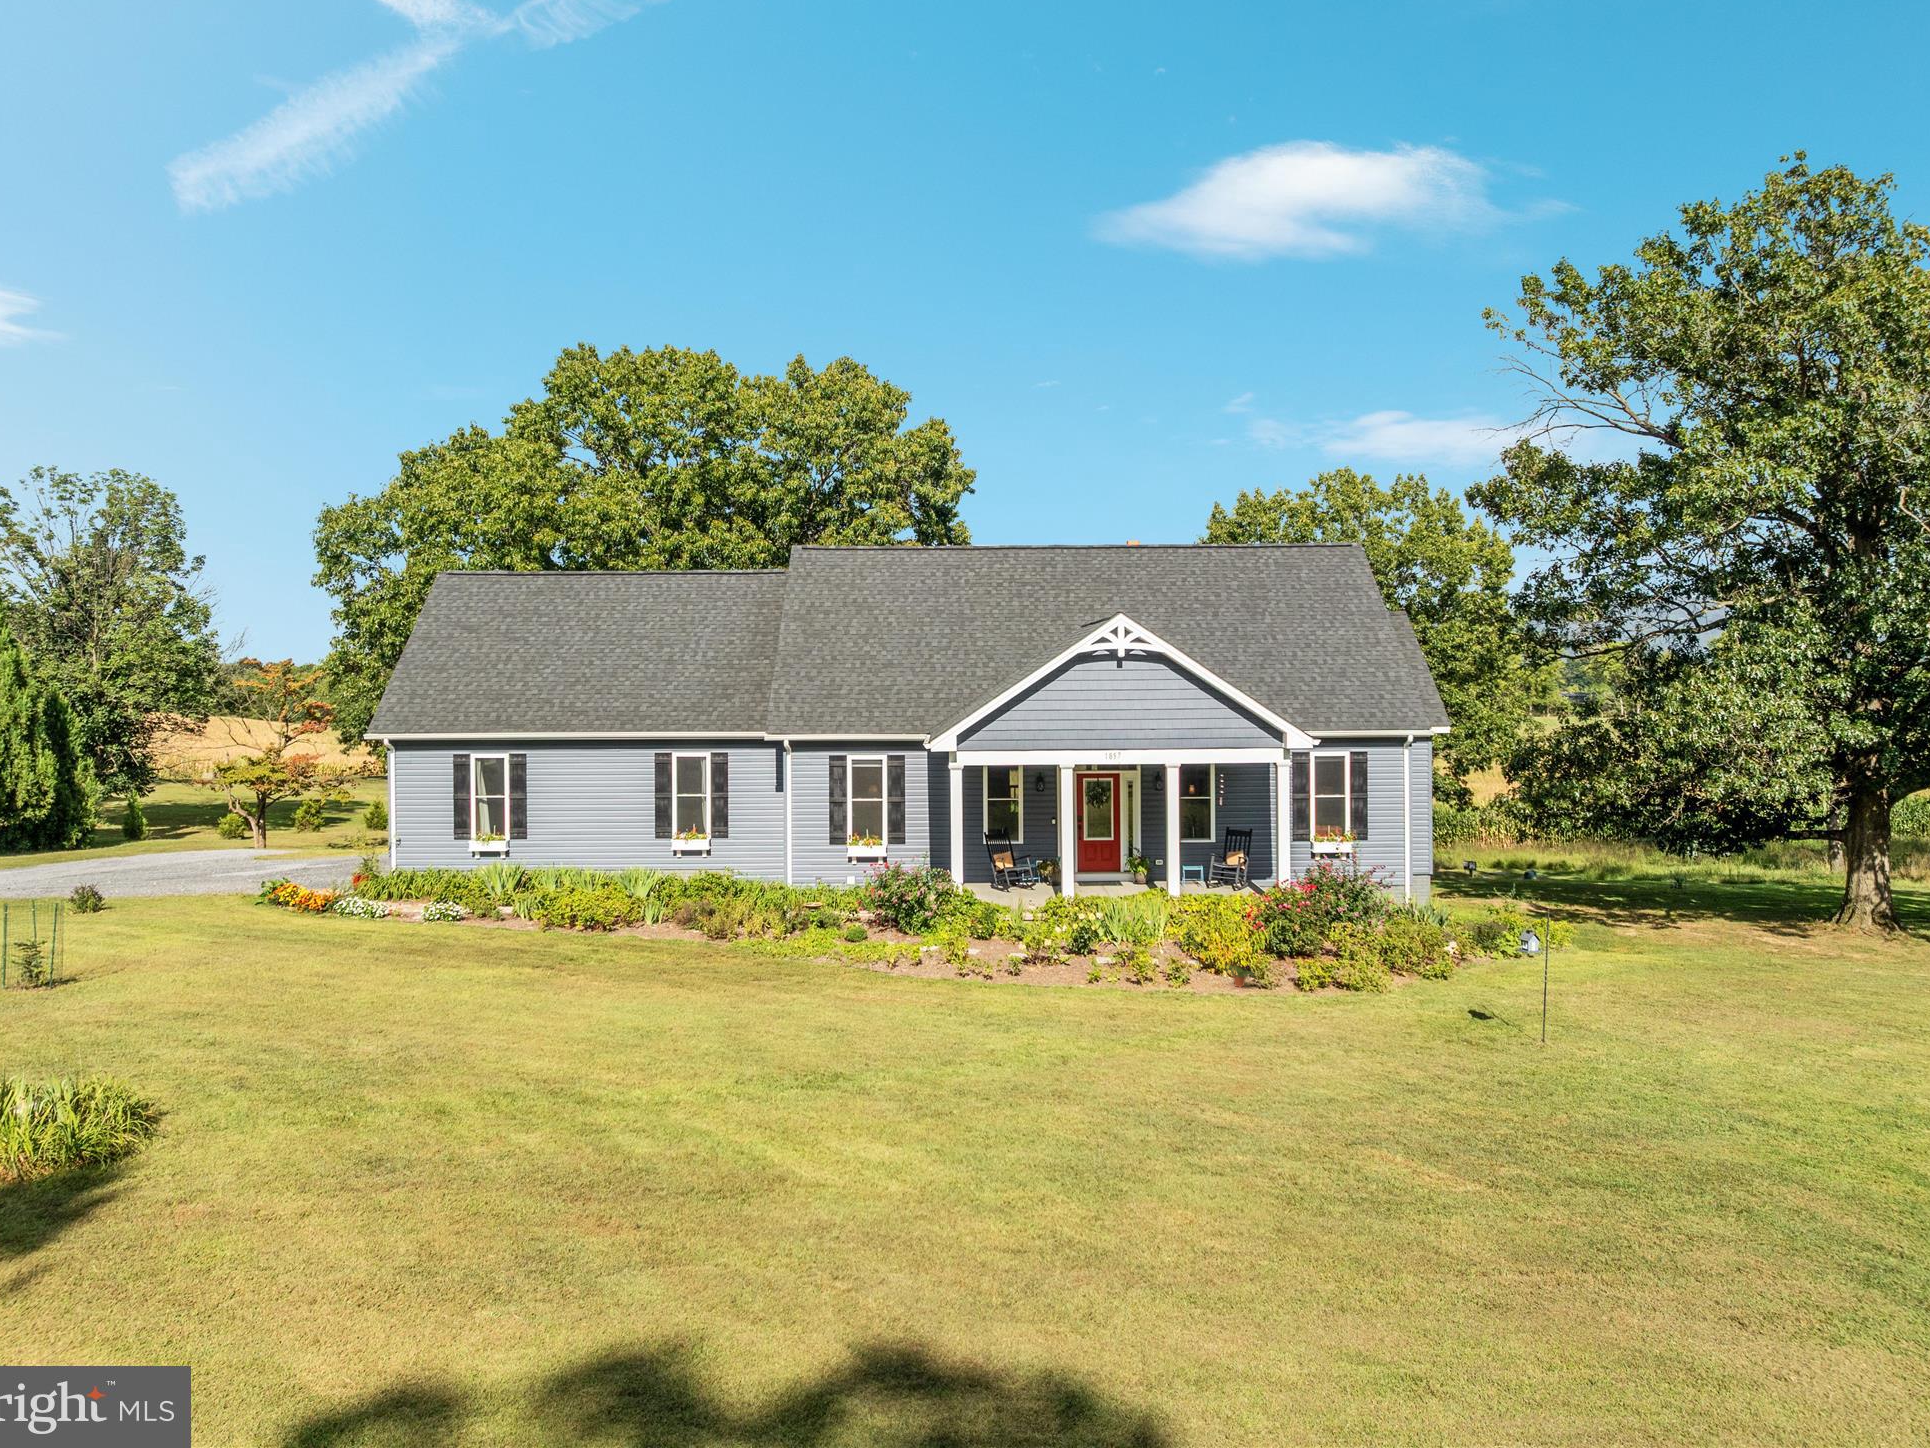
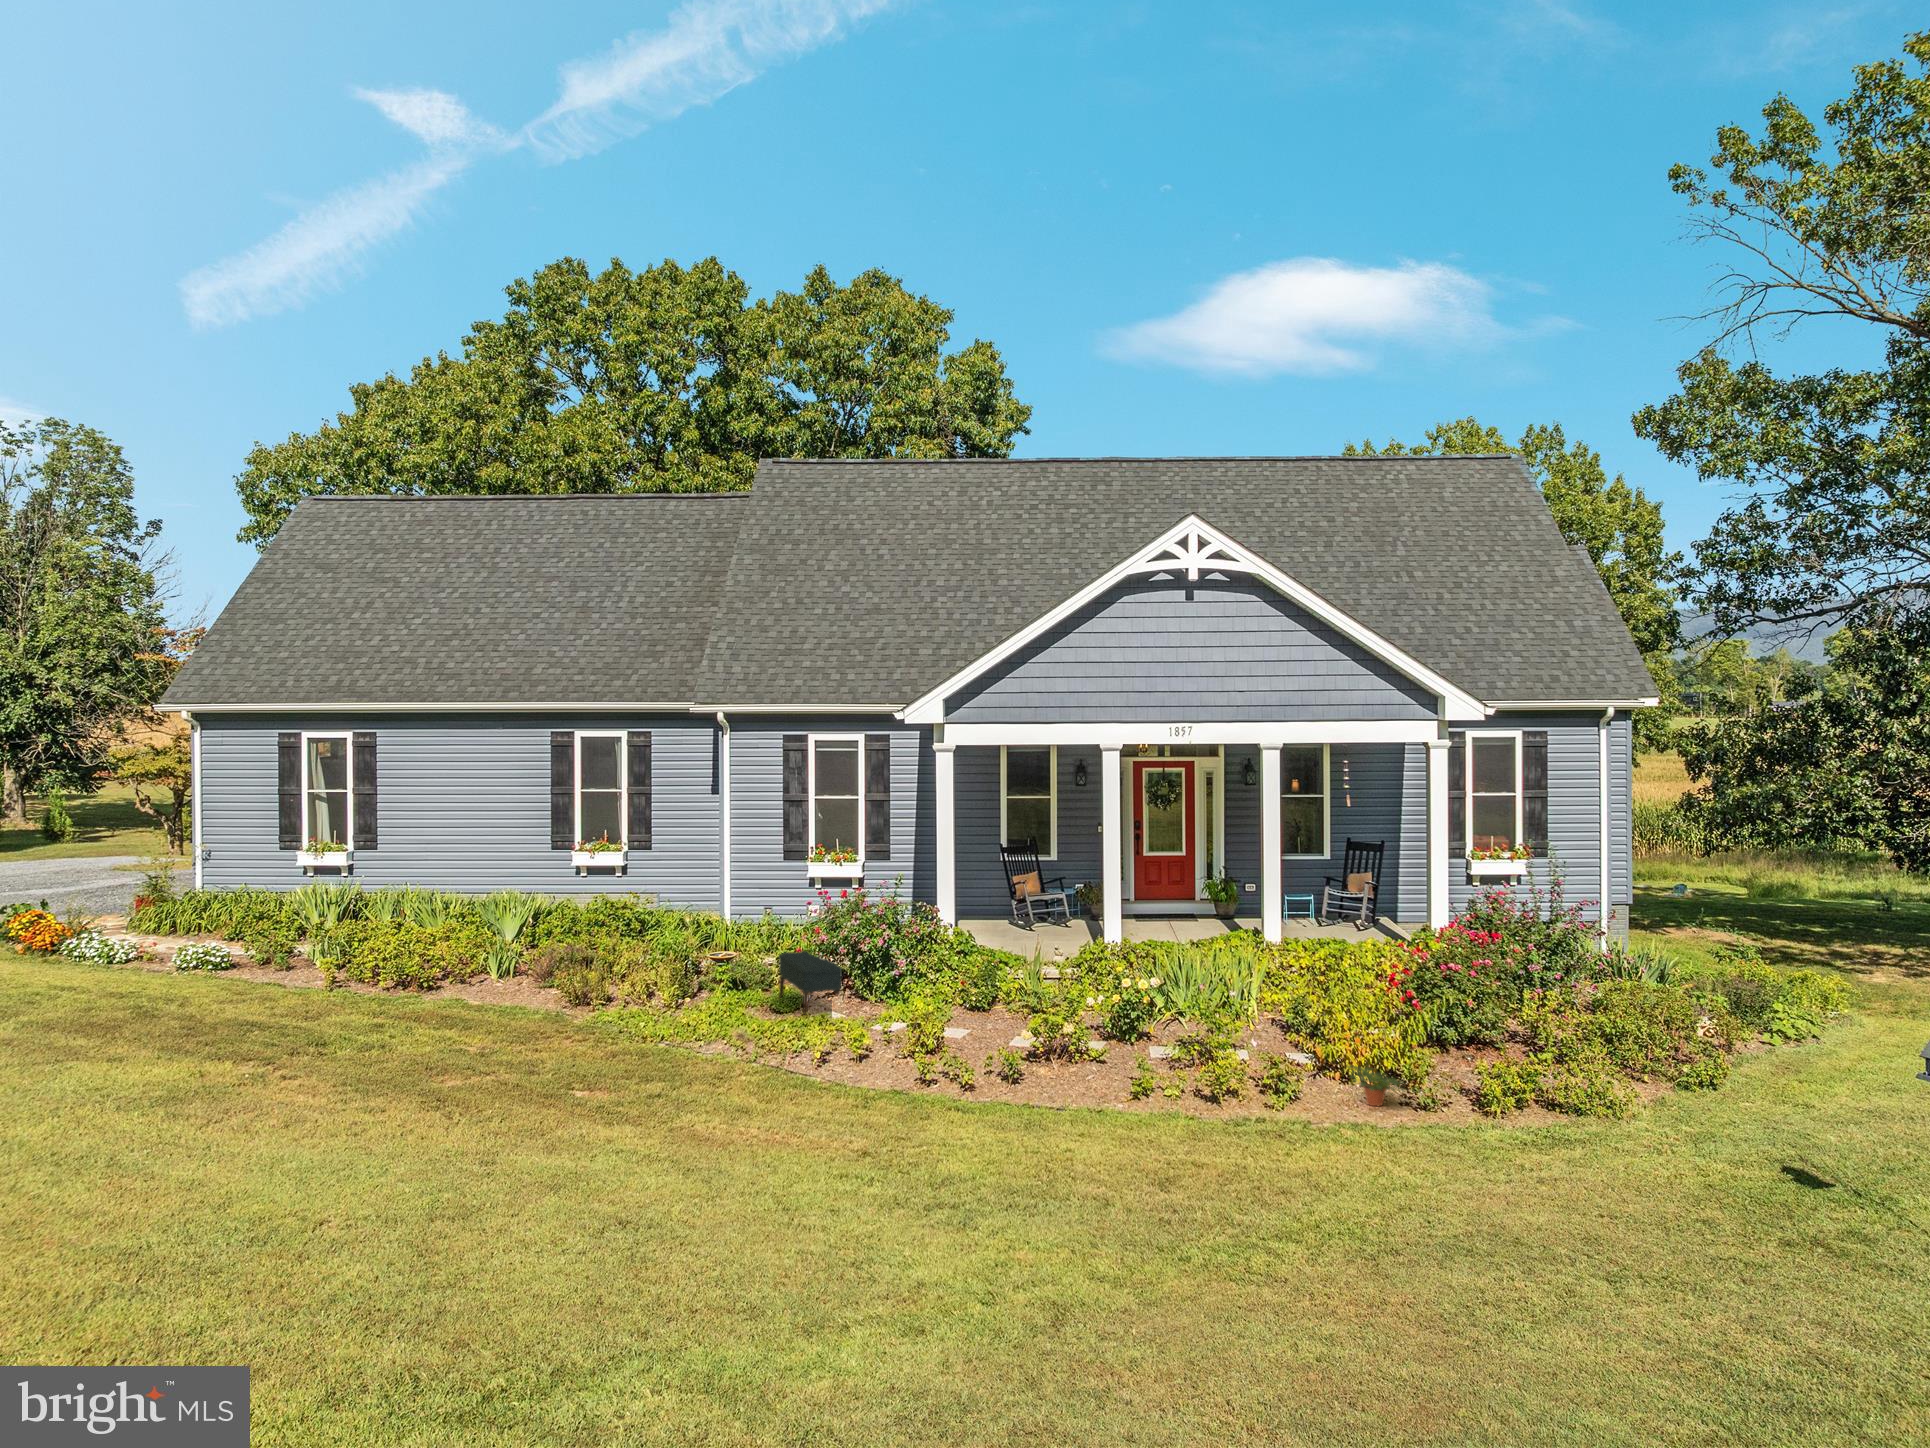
bench: none [852,905,900,945] -> present [778,951,842,1015]

